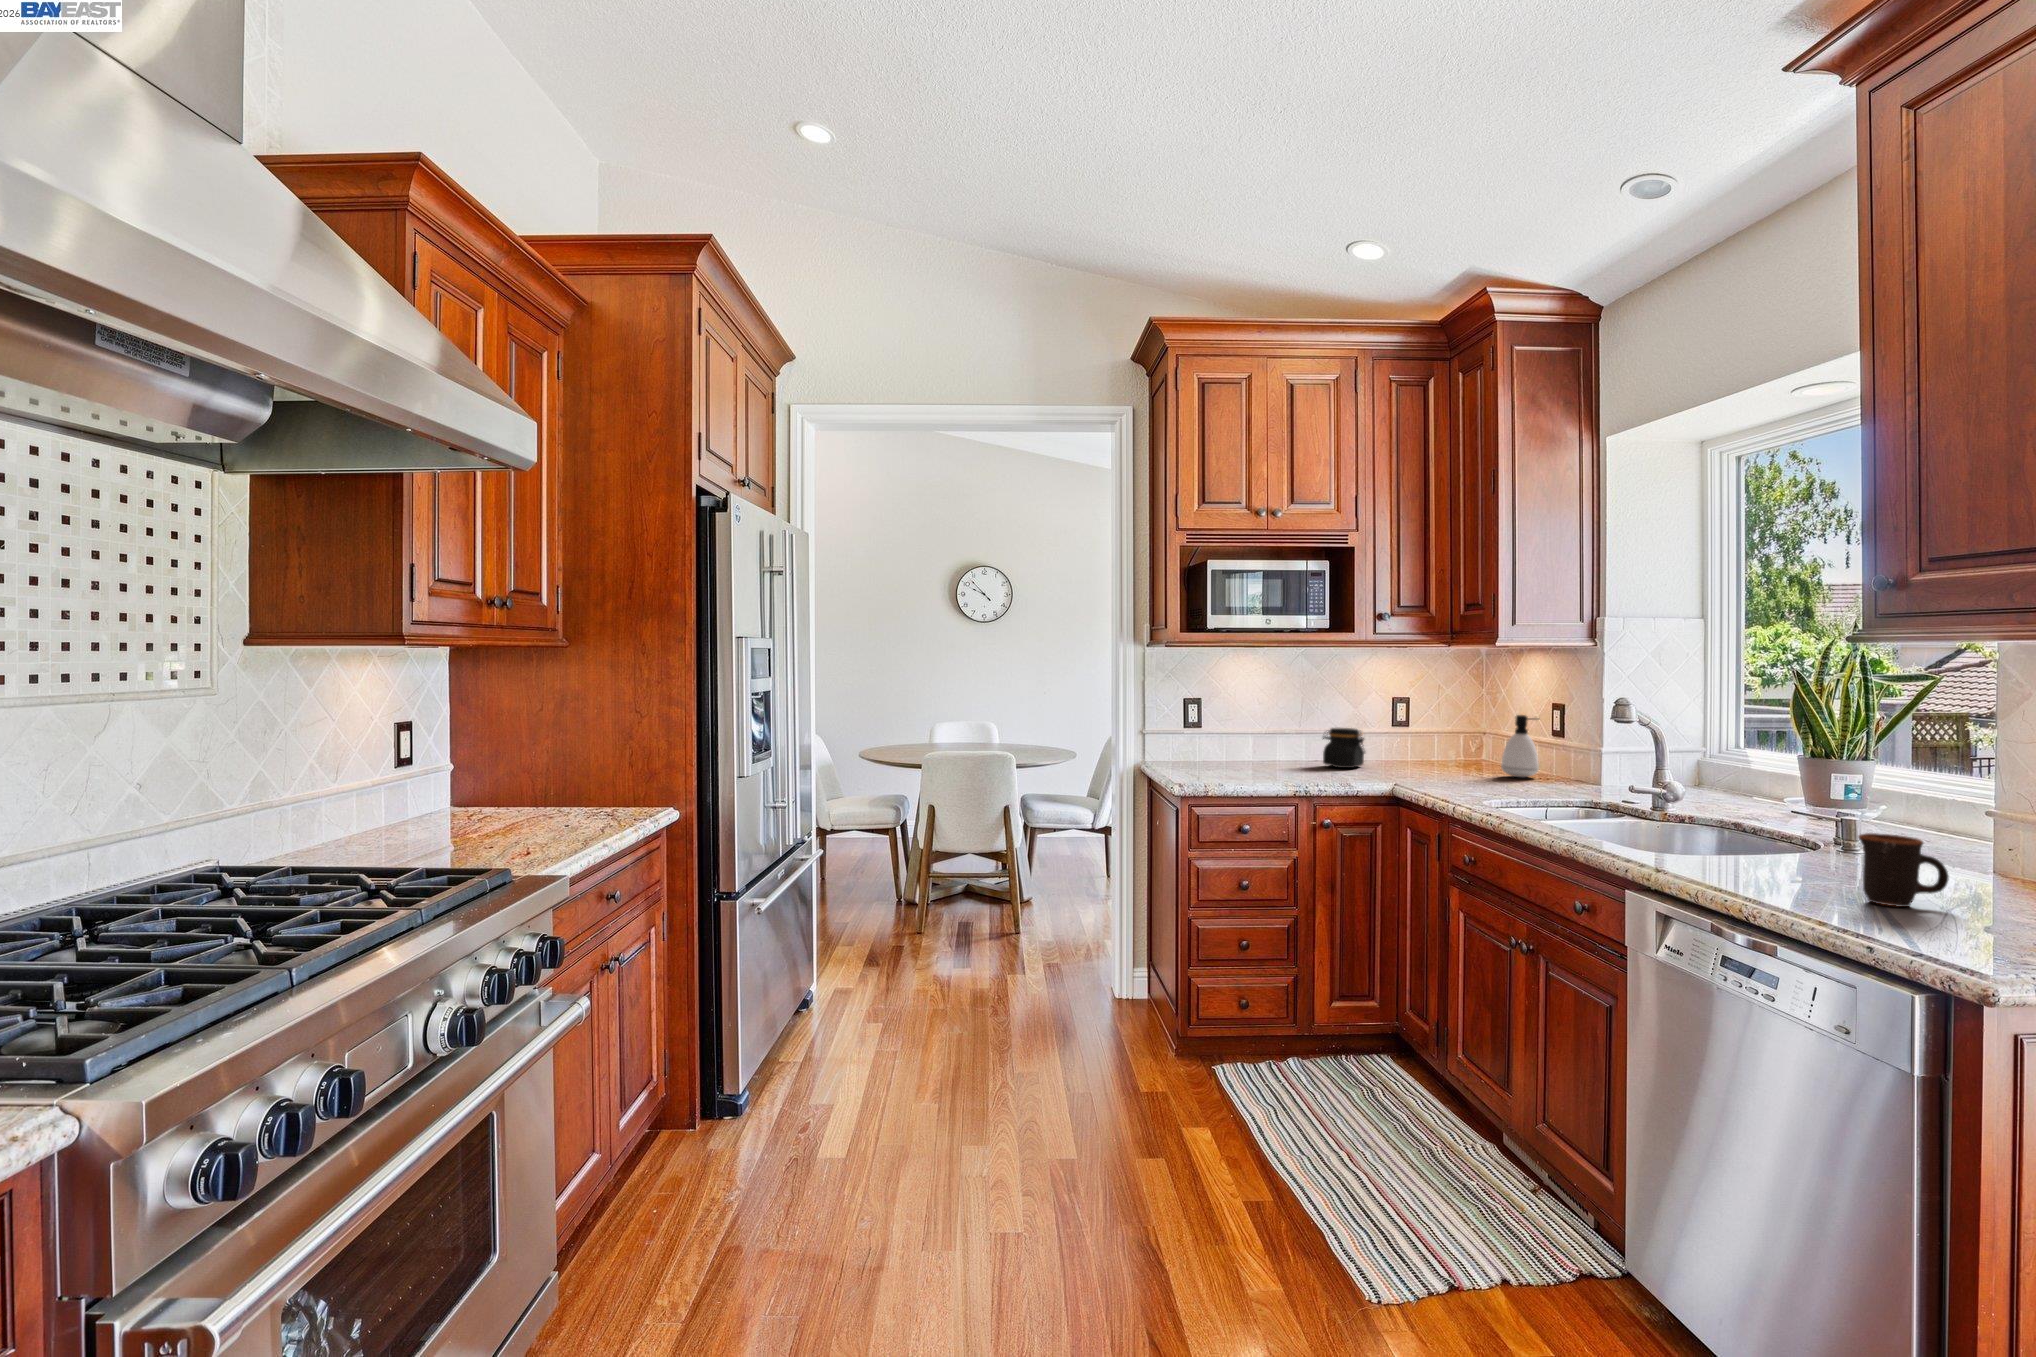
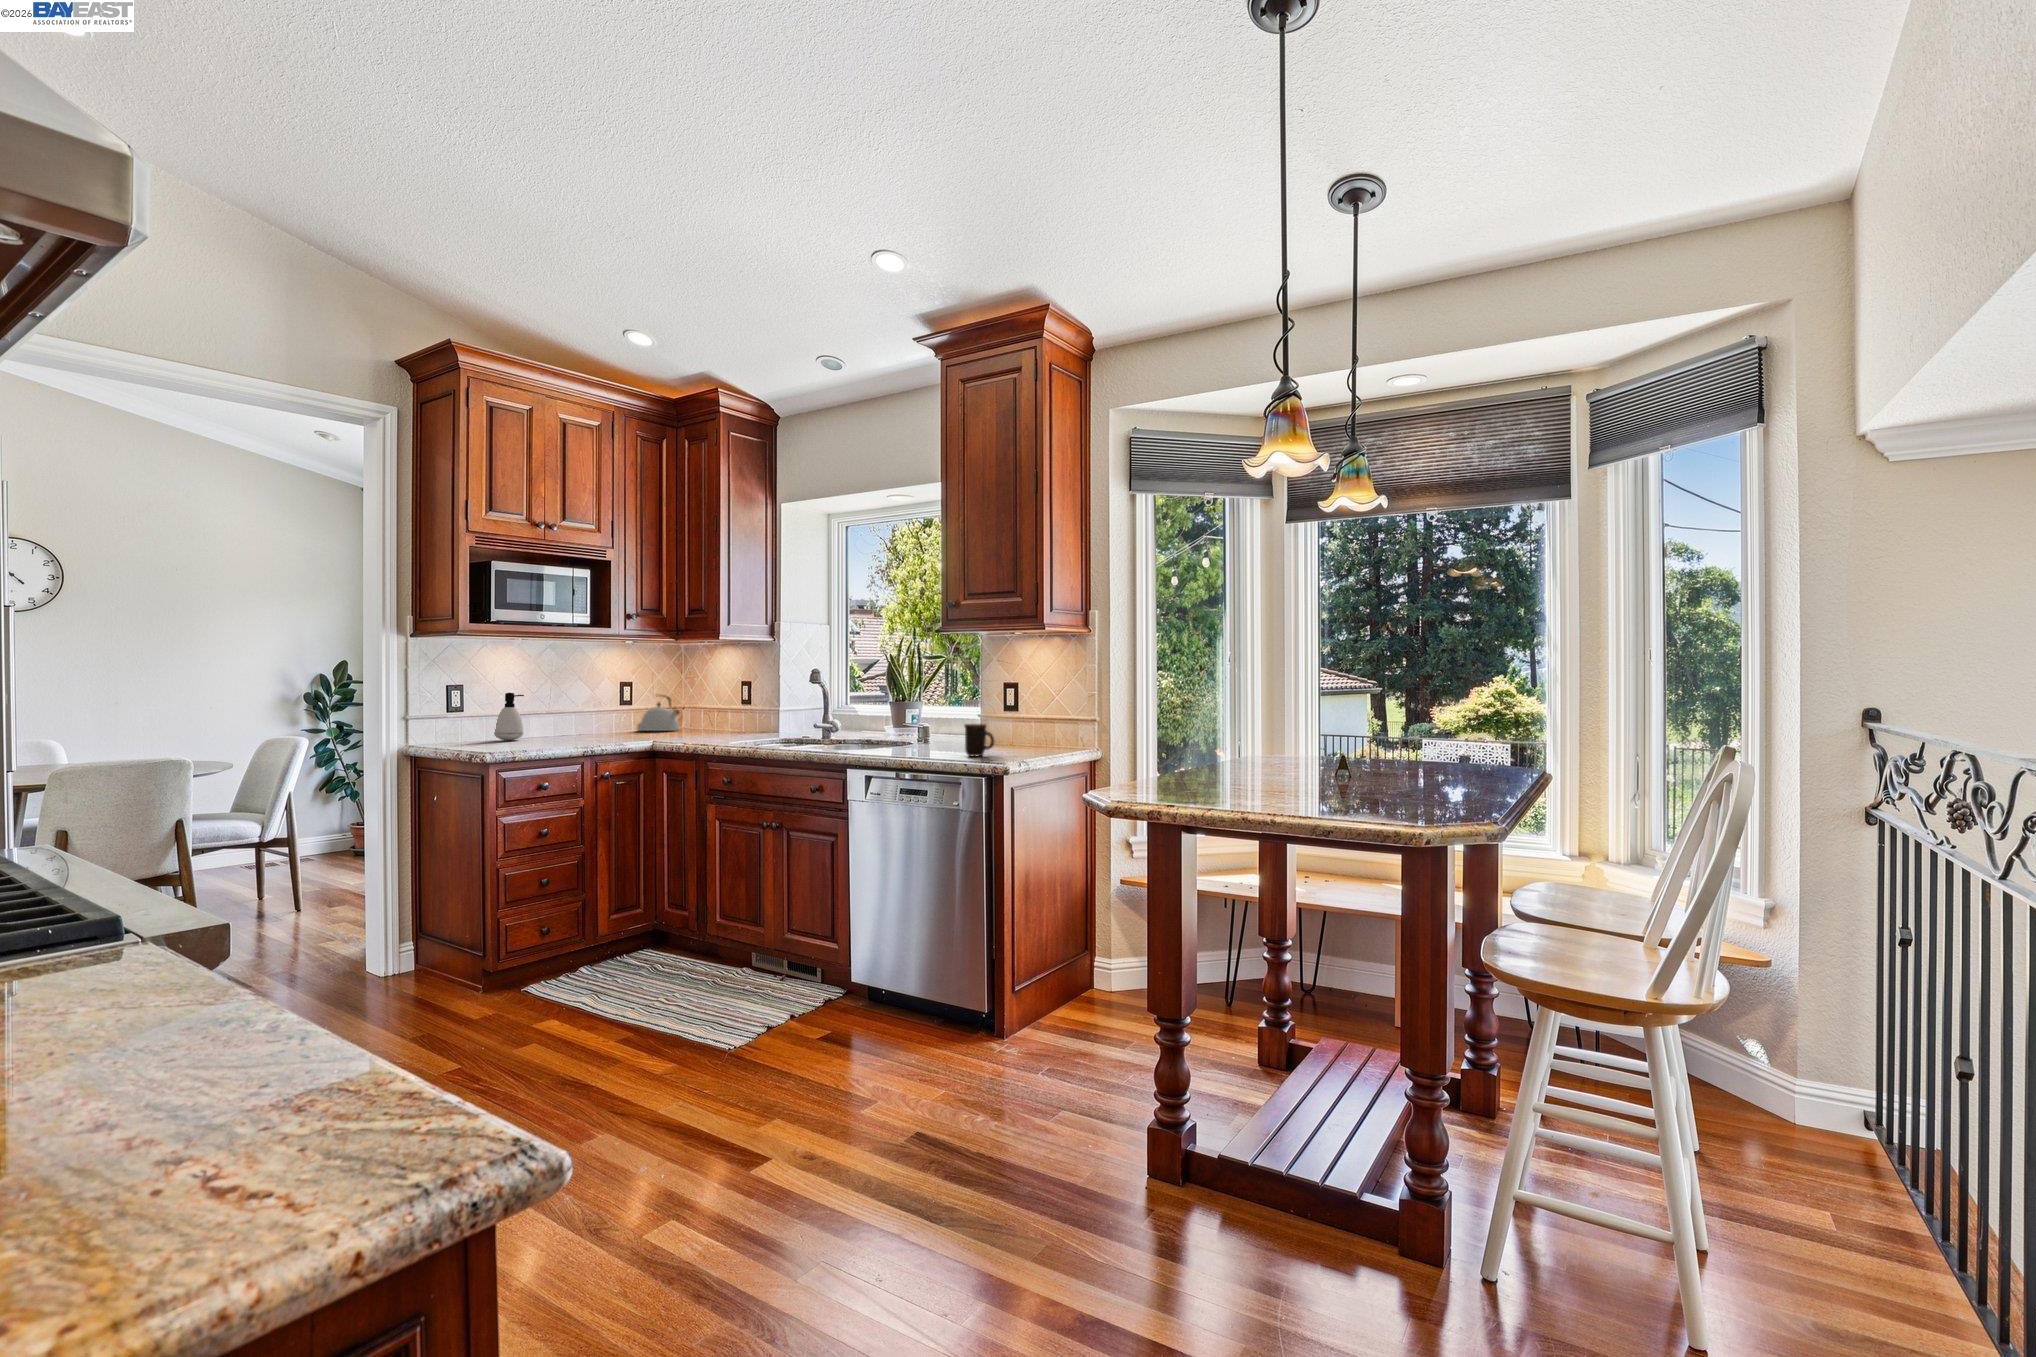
kettle: none [1410,715,1467,765] -> present [637,695,680,731]
soap dispenser: present [1501,715,1539,777] -> present [494,693,524,740]
jar: present [1323,728,1365,768] -> none [574,705,612,737]

